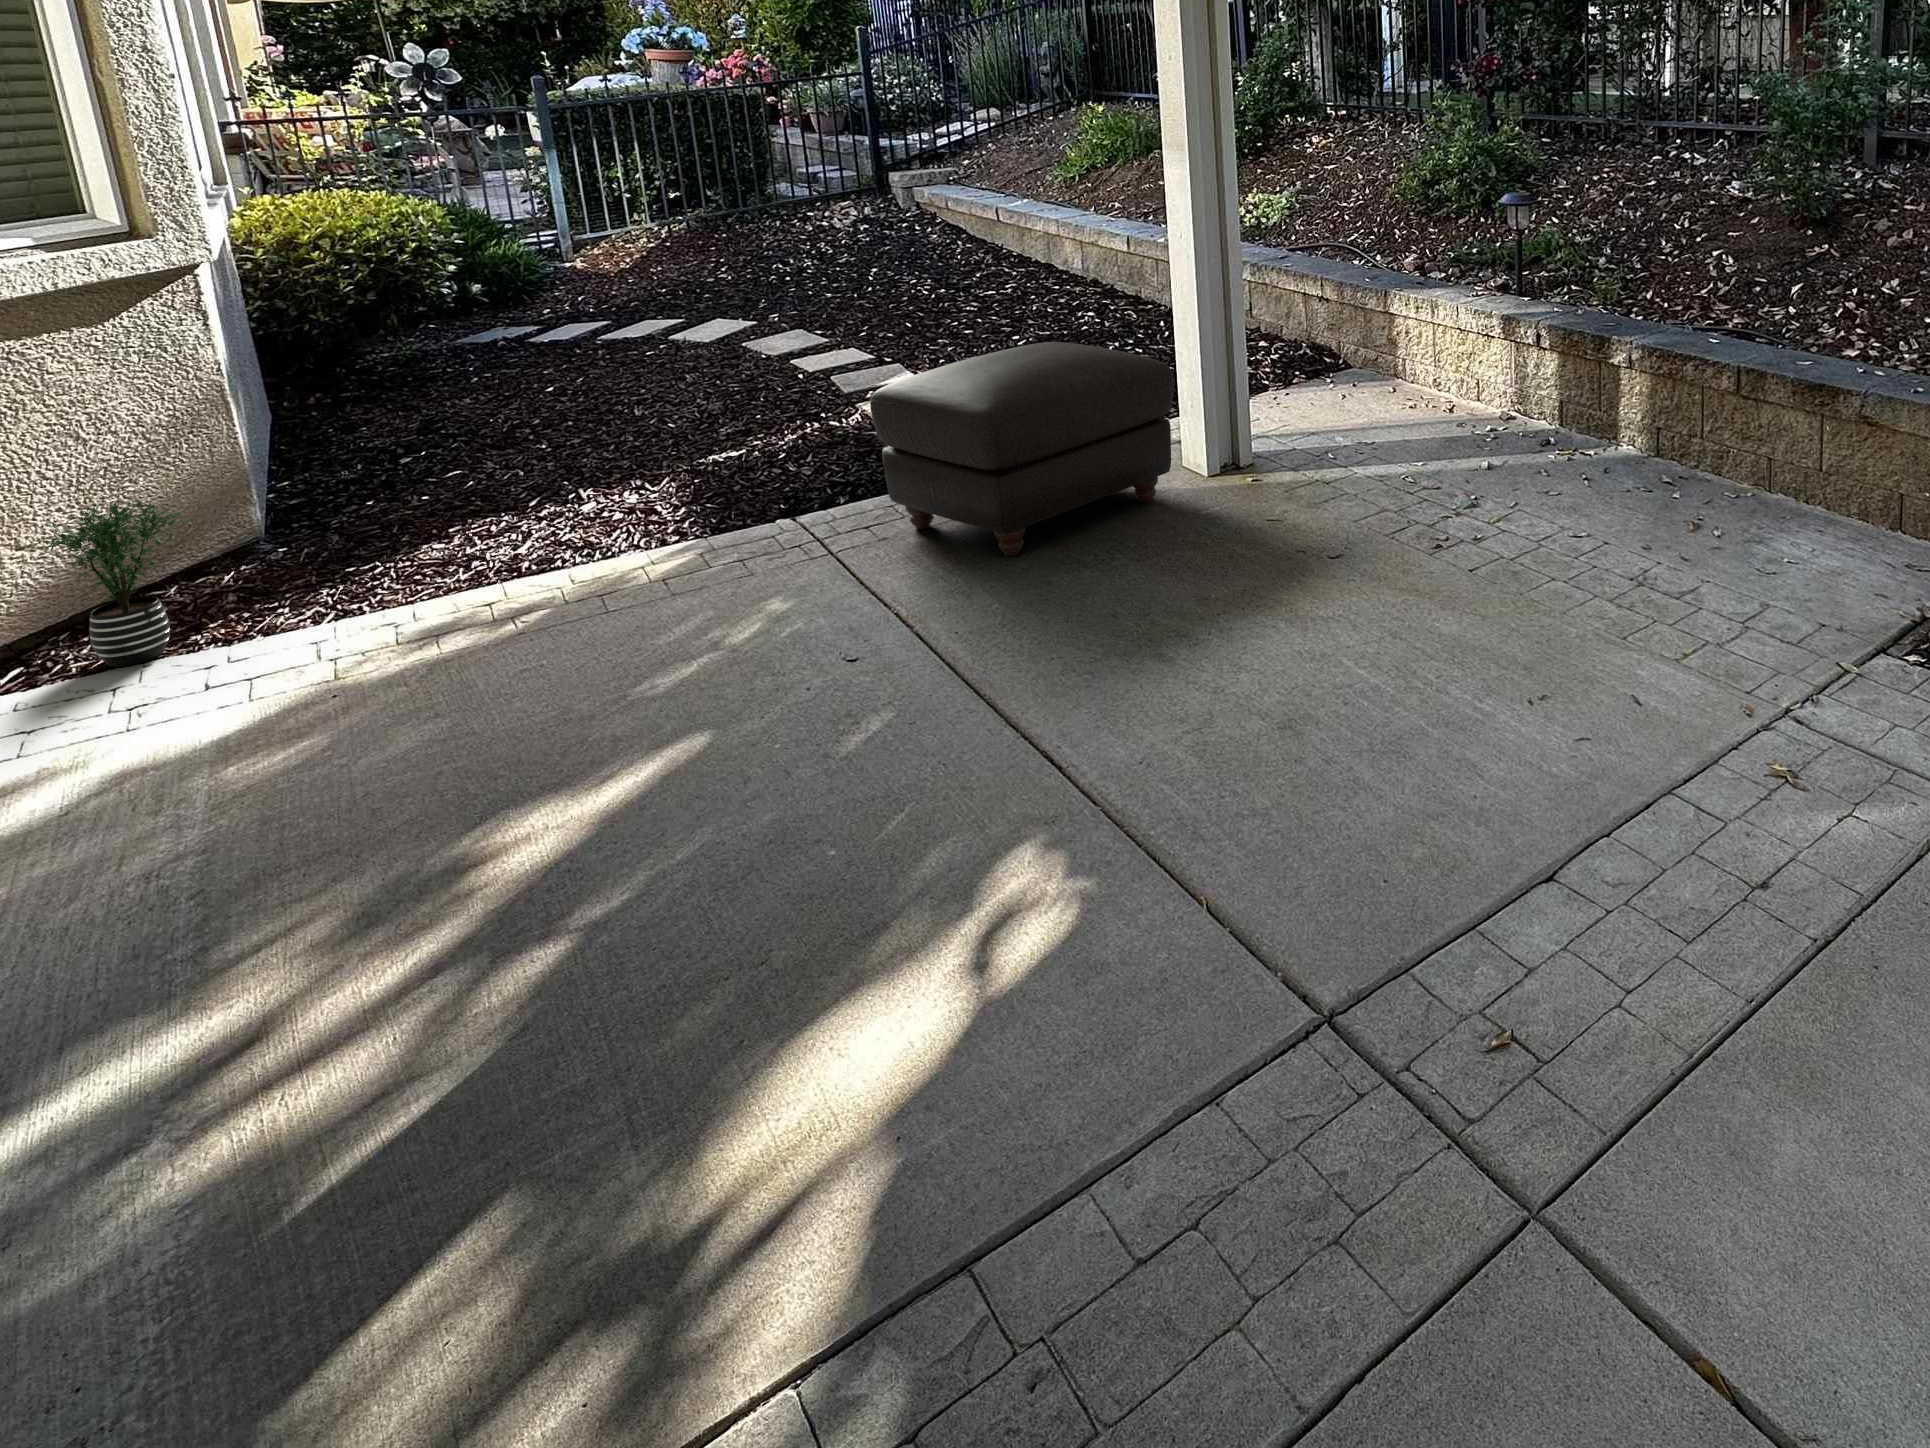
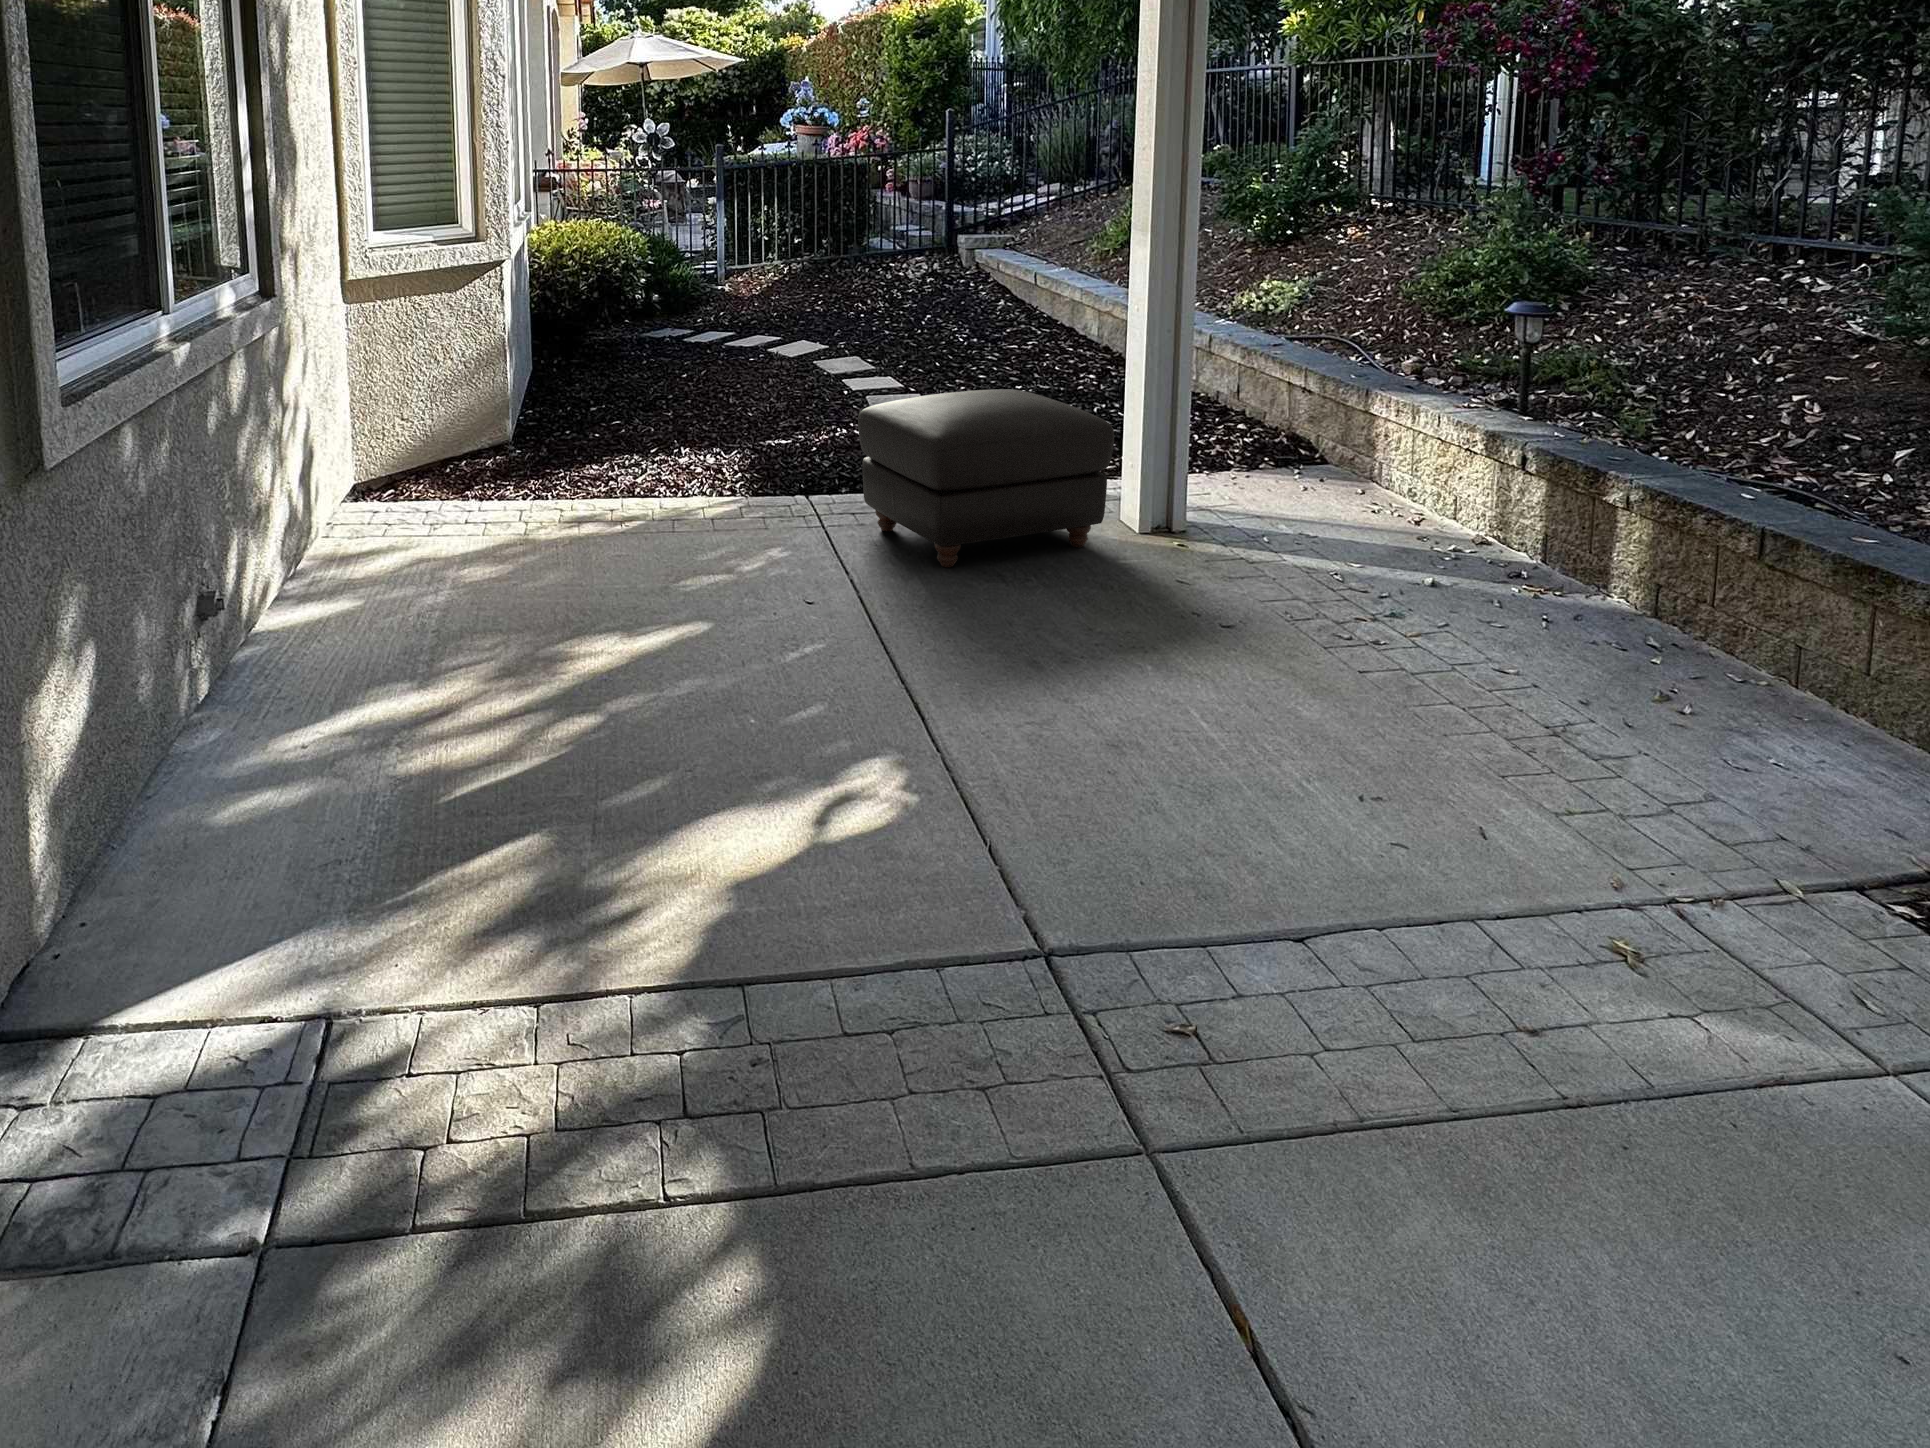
potted plant: present [32,498,192,667] -> none [346,406,430,517]

